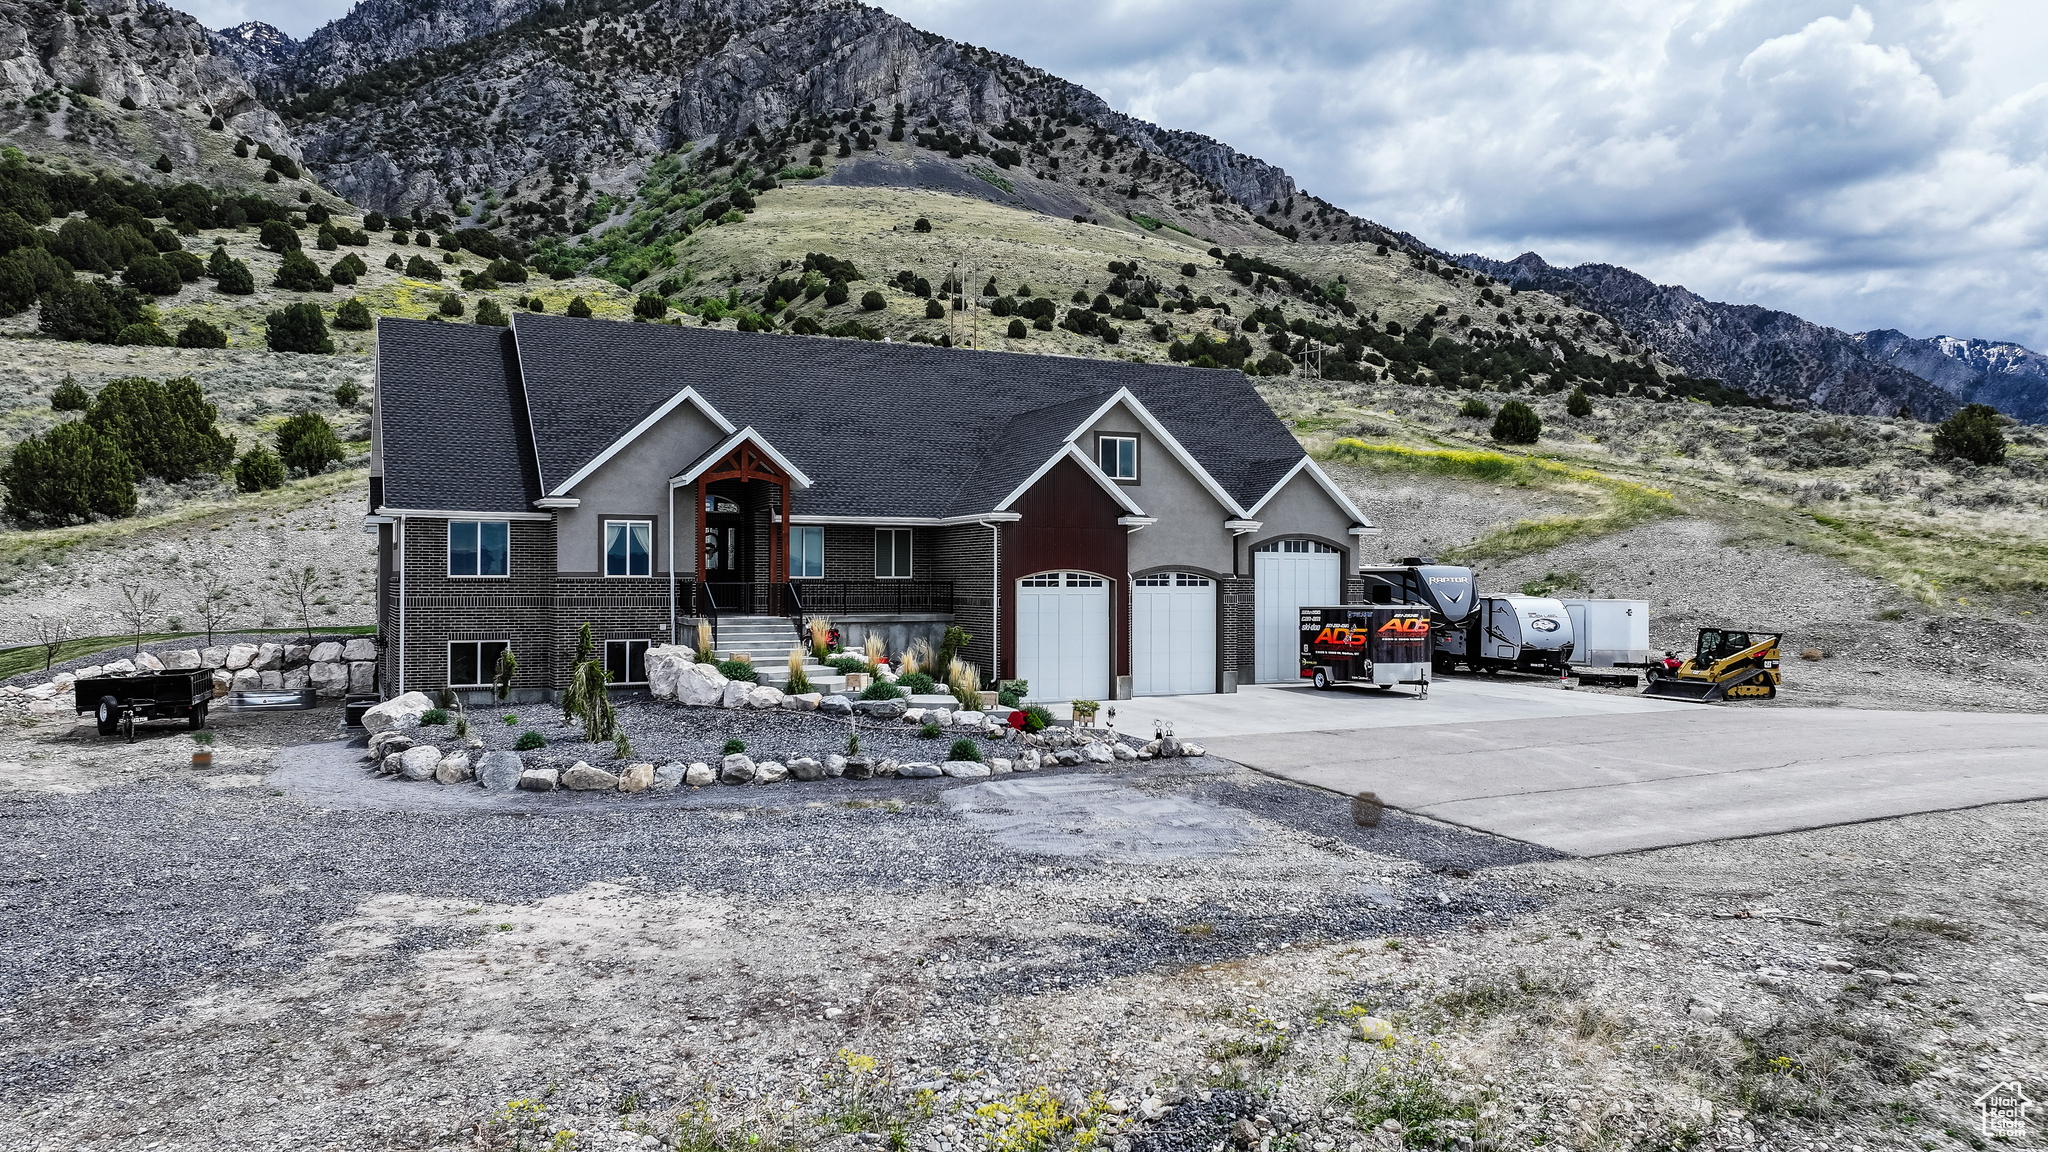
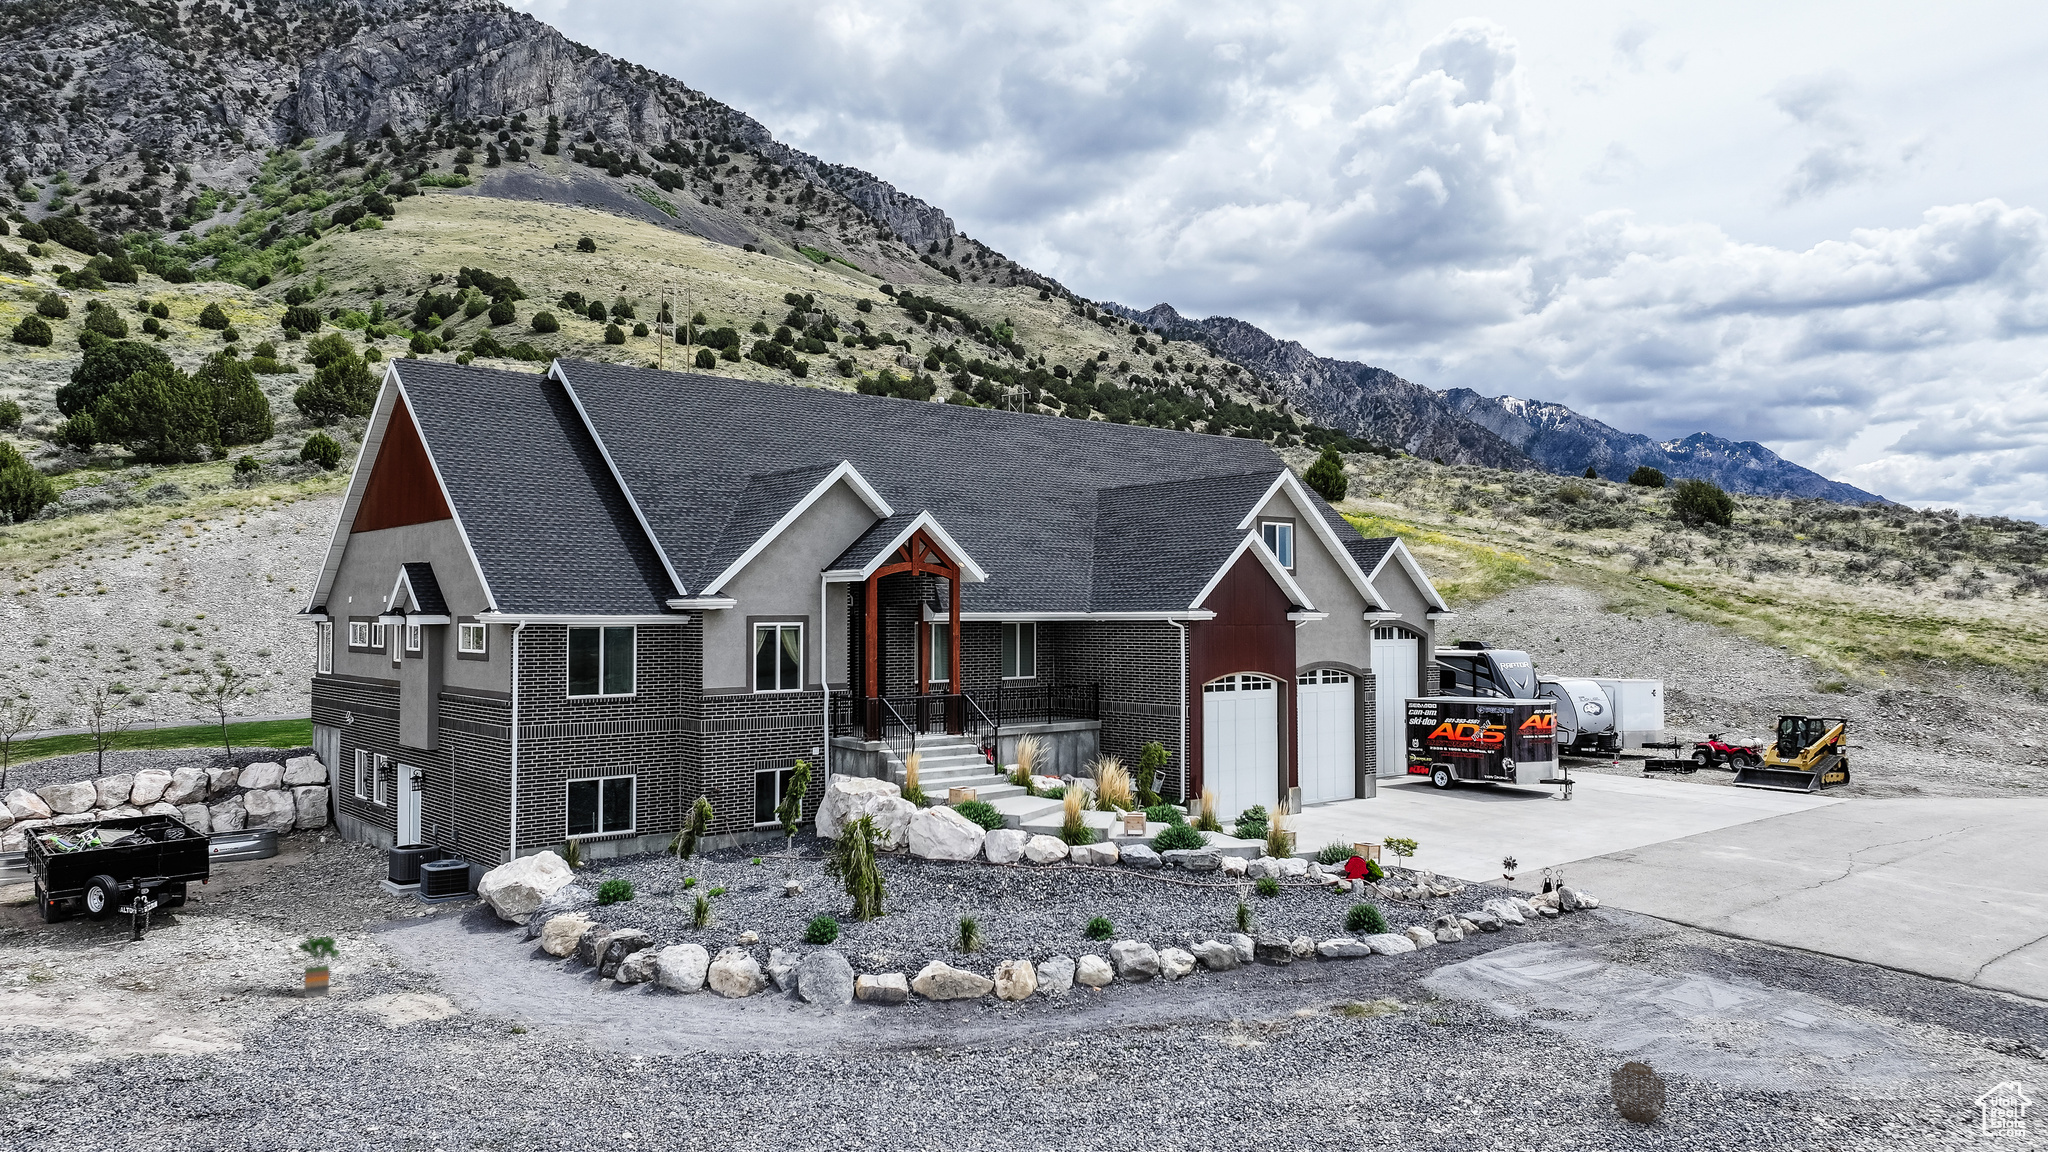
woven basket: present [1351,792,1383,826] -> present [1611,1062,1665,1123]

